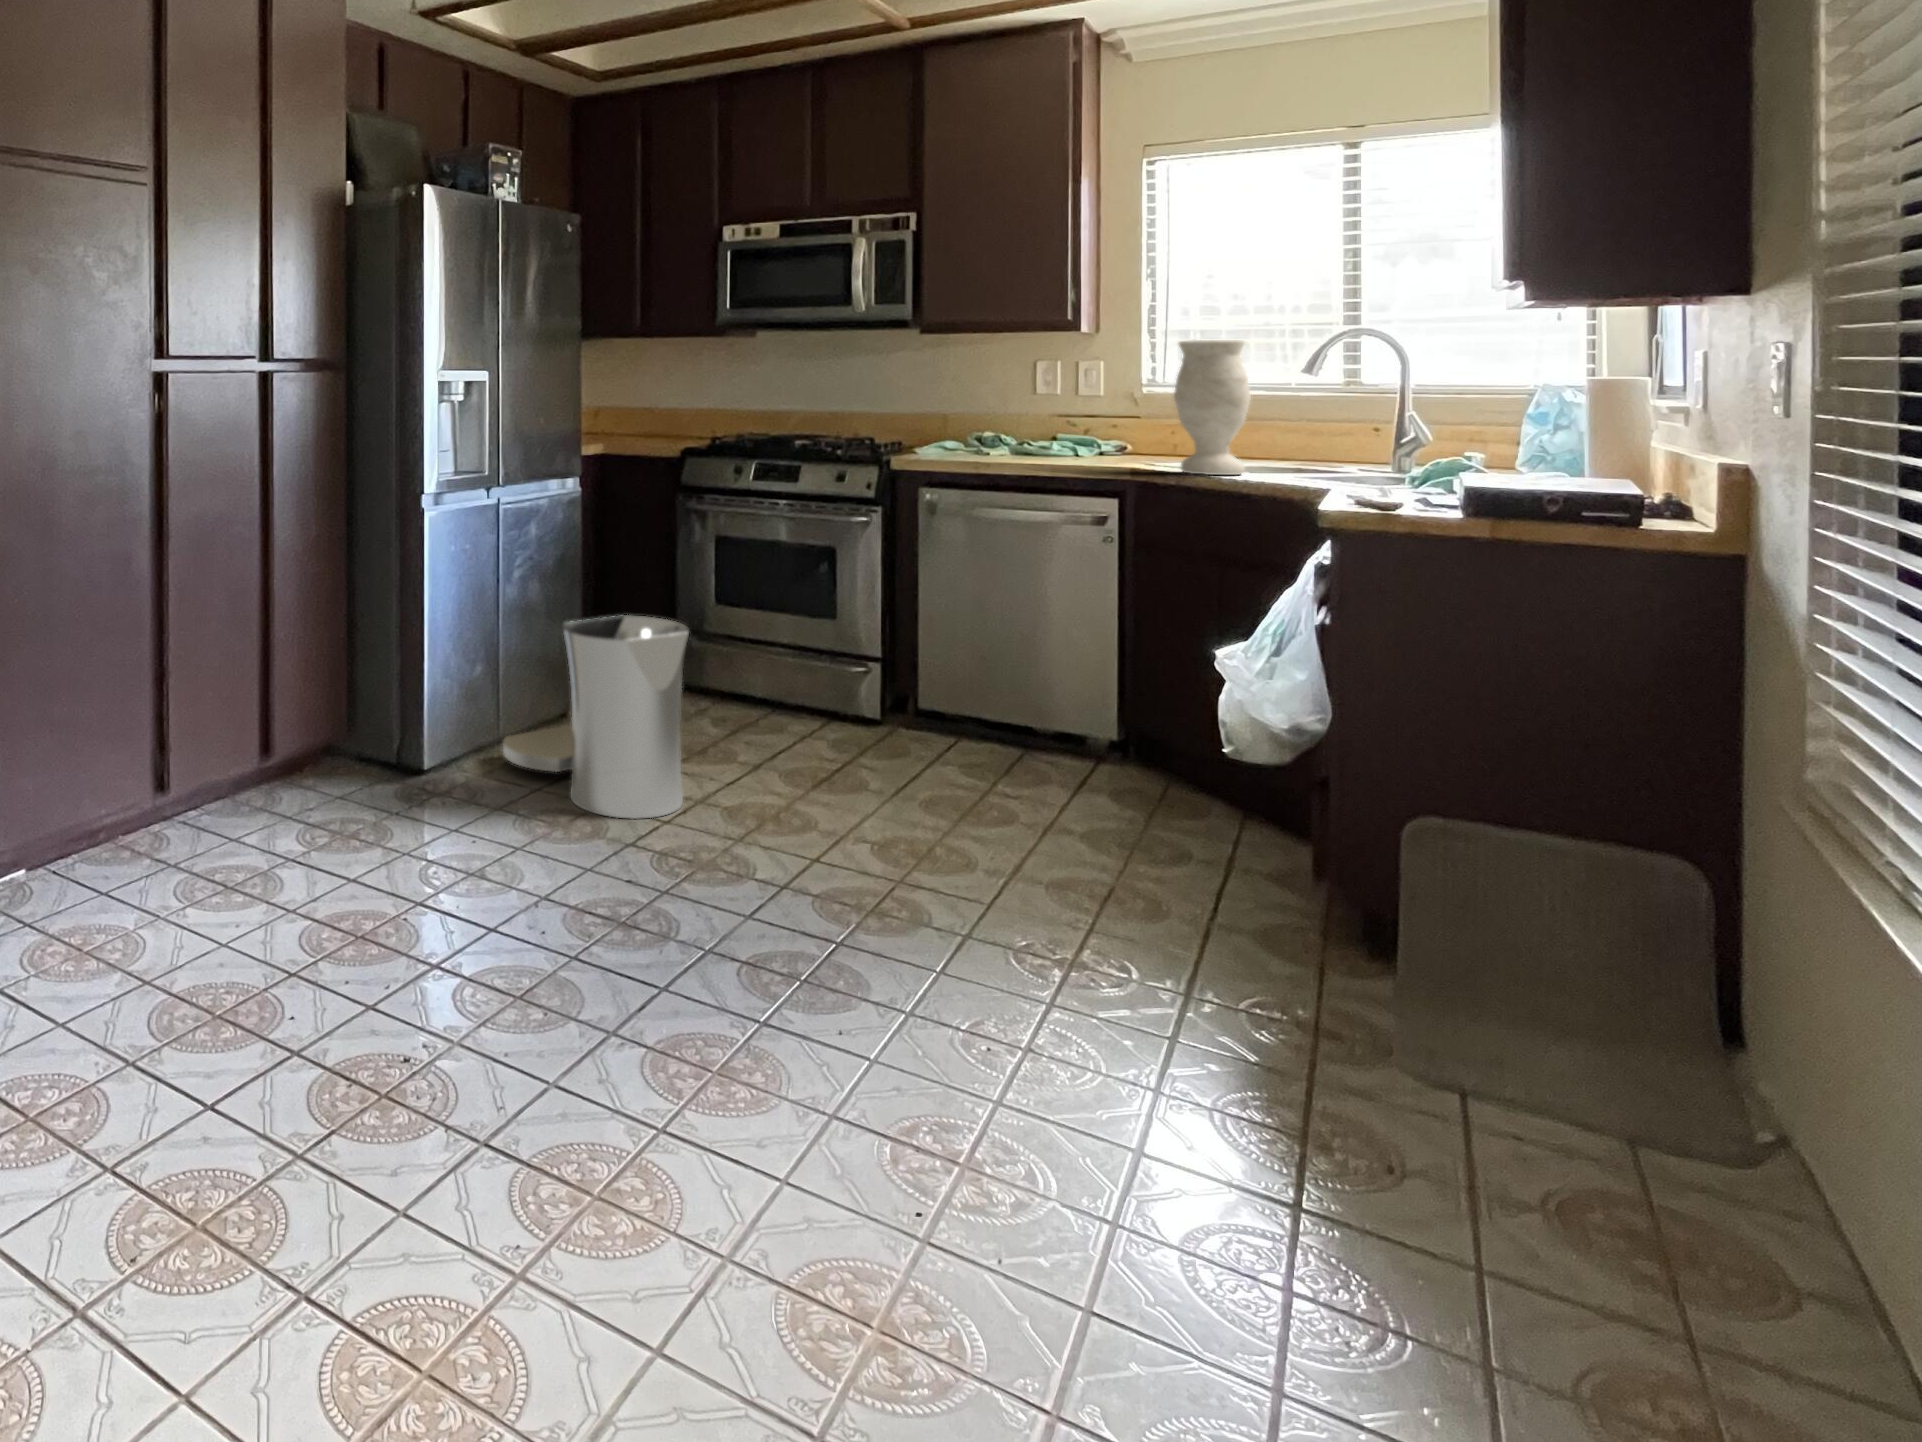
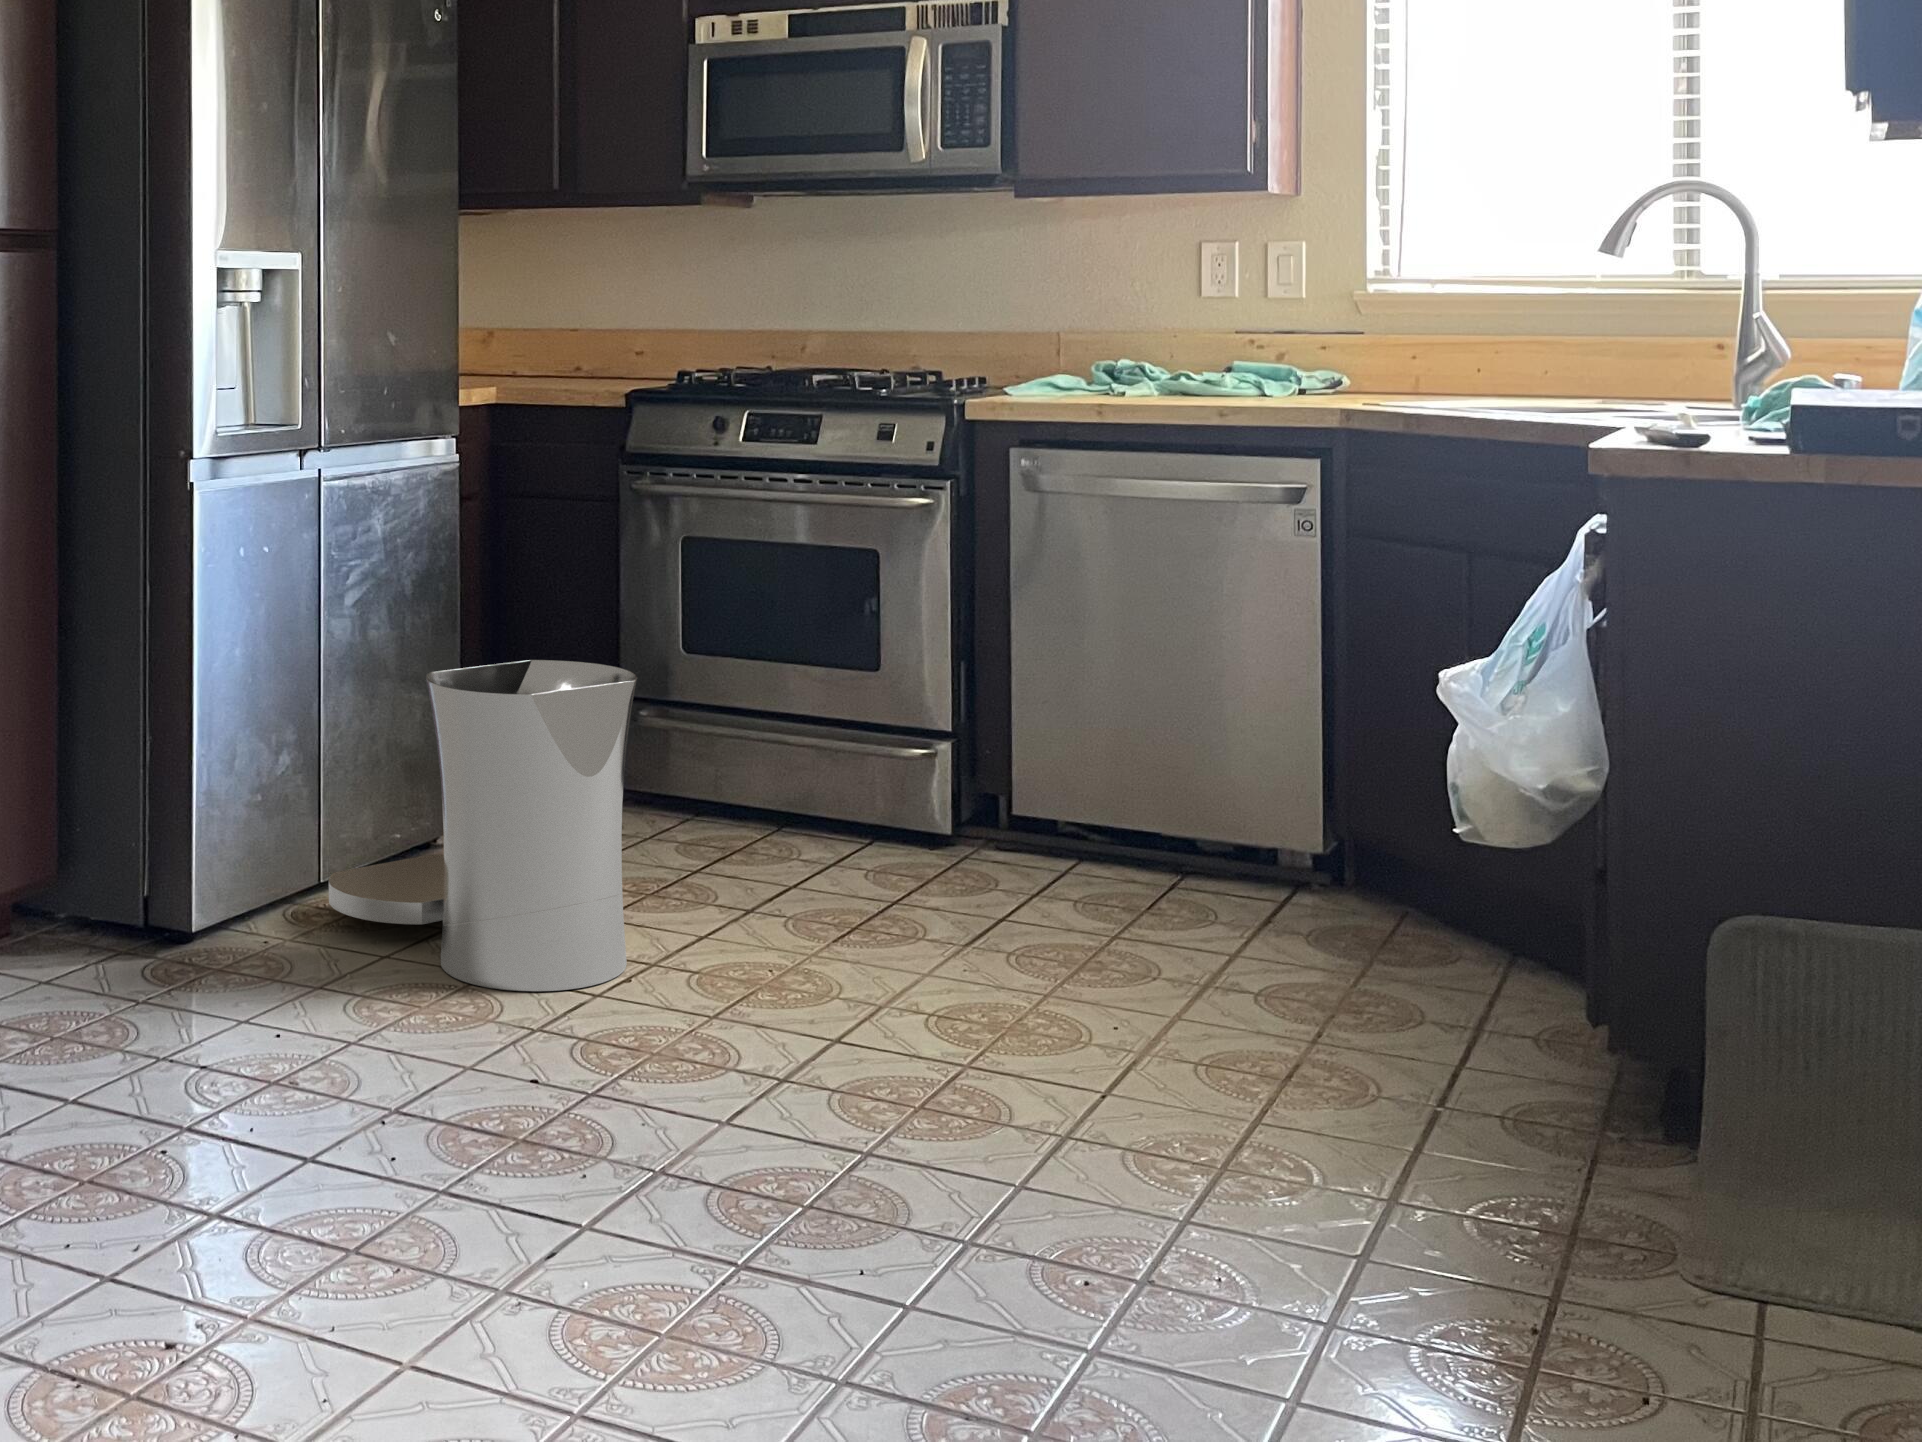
vase: present [1174,340,1251,475] -> none [1400,197,1515,413]

